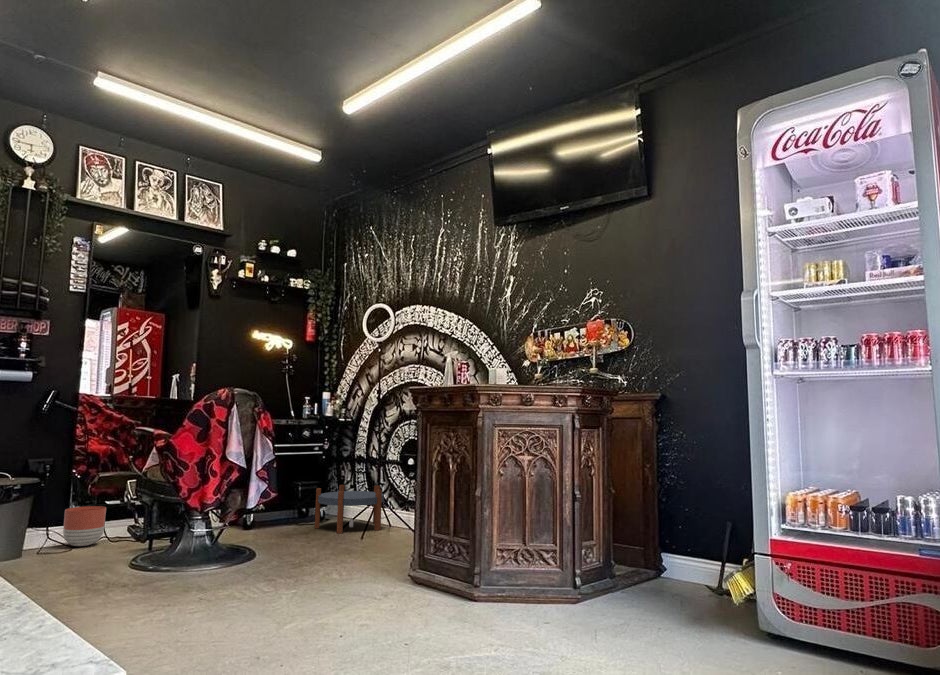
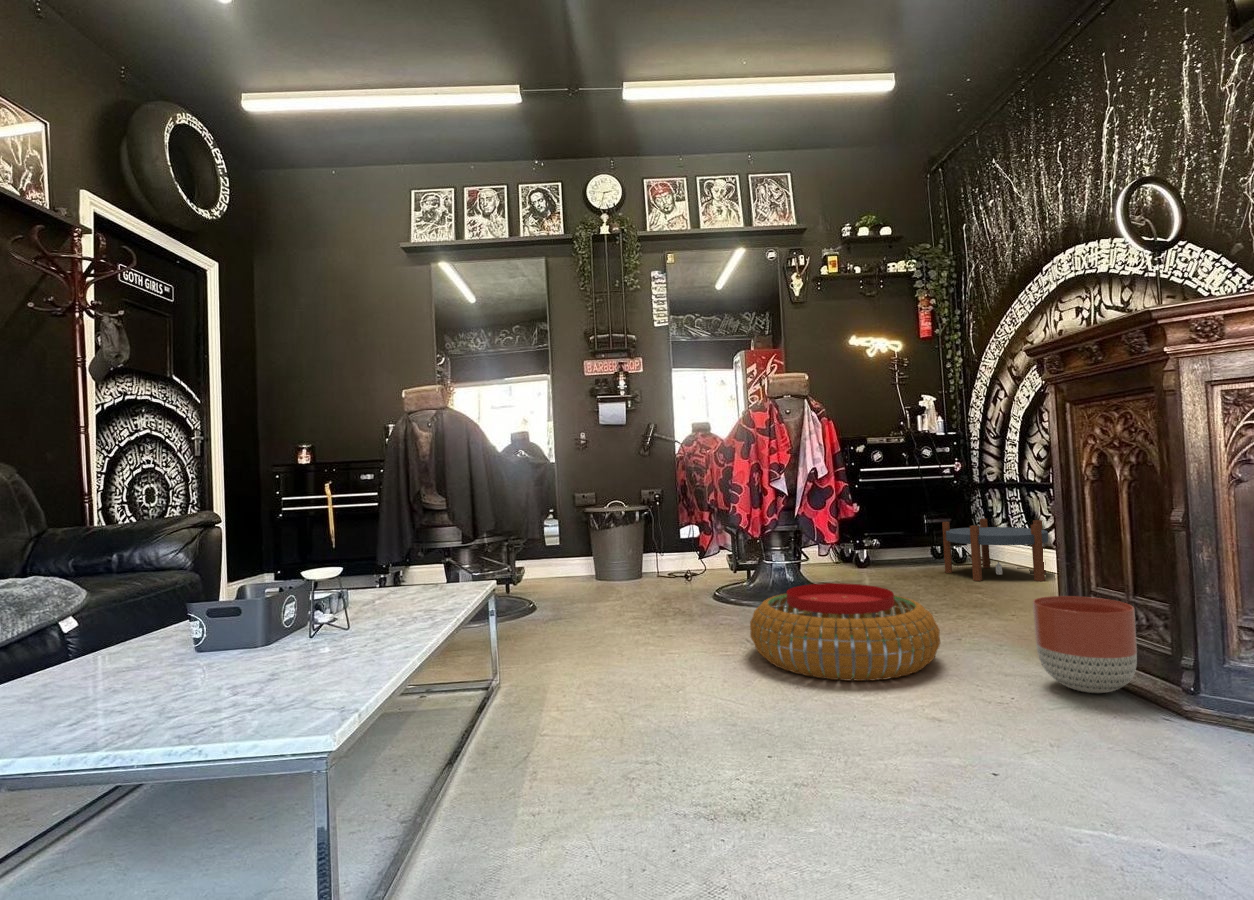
planter: present [63,506,106,546] -> present [1033,596,1137,693]
pouf: none [208,545,350,621] -> present [750,583,940,681]

